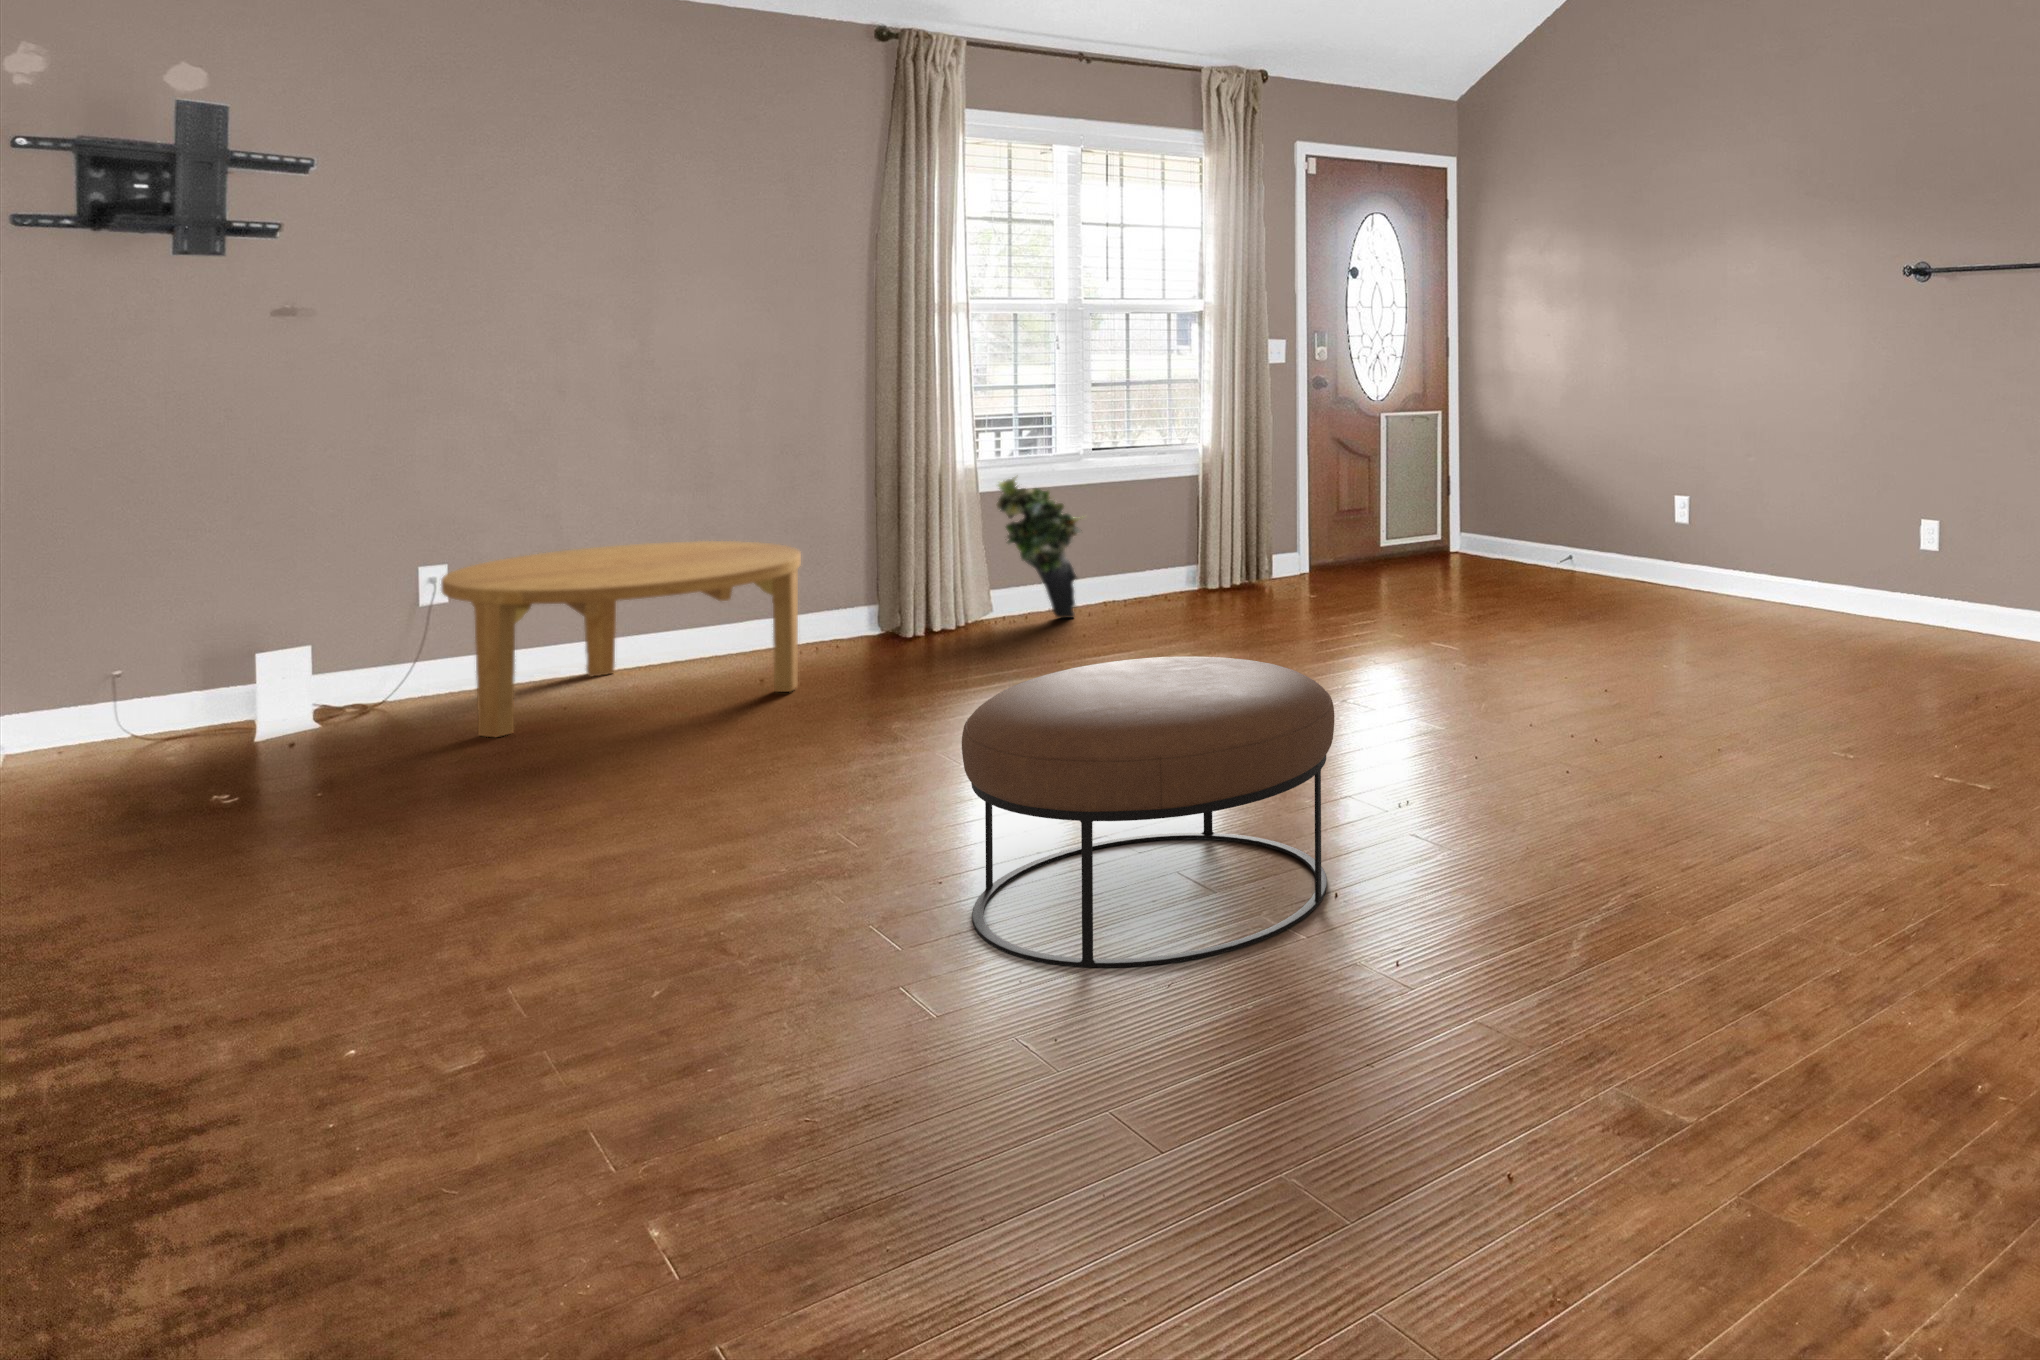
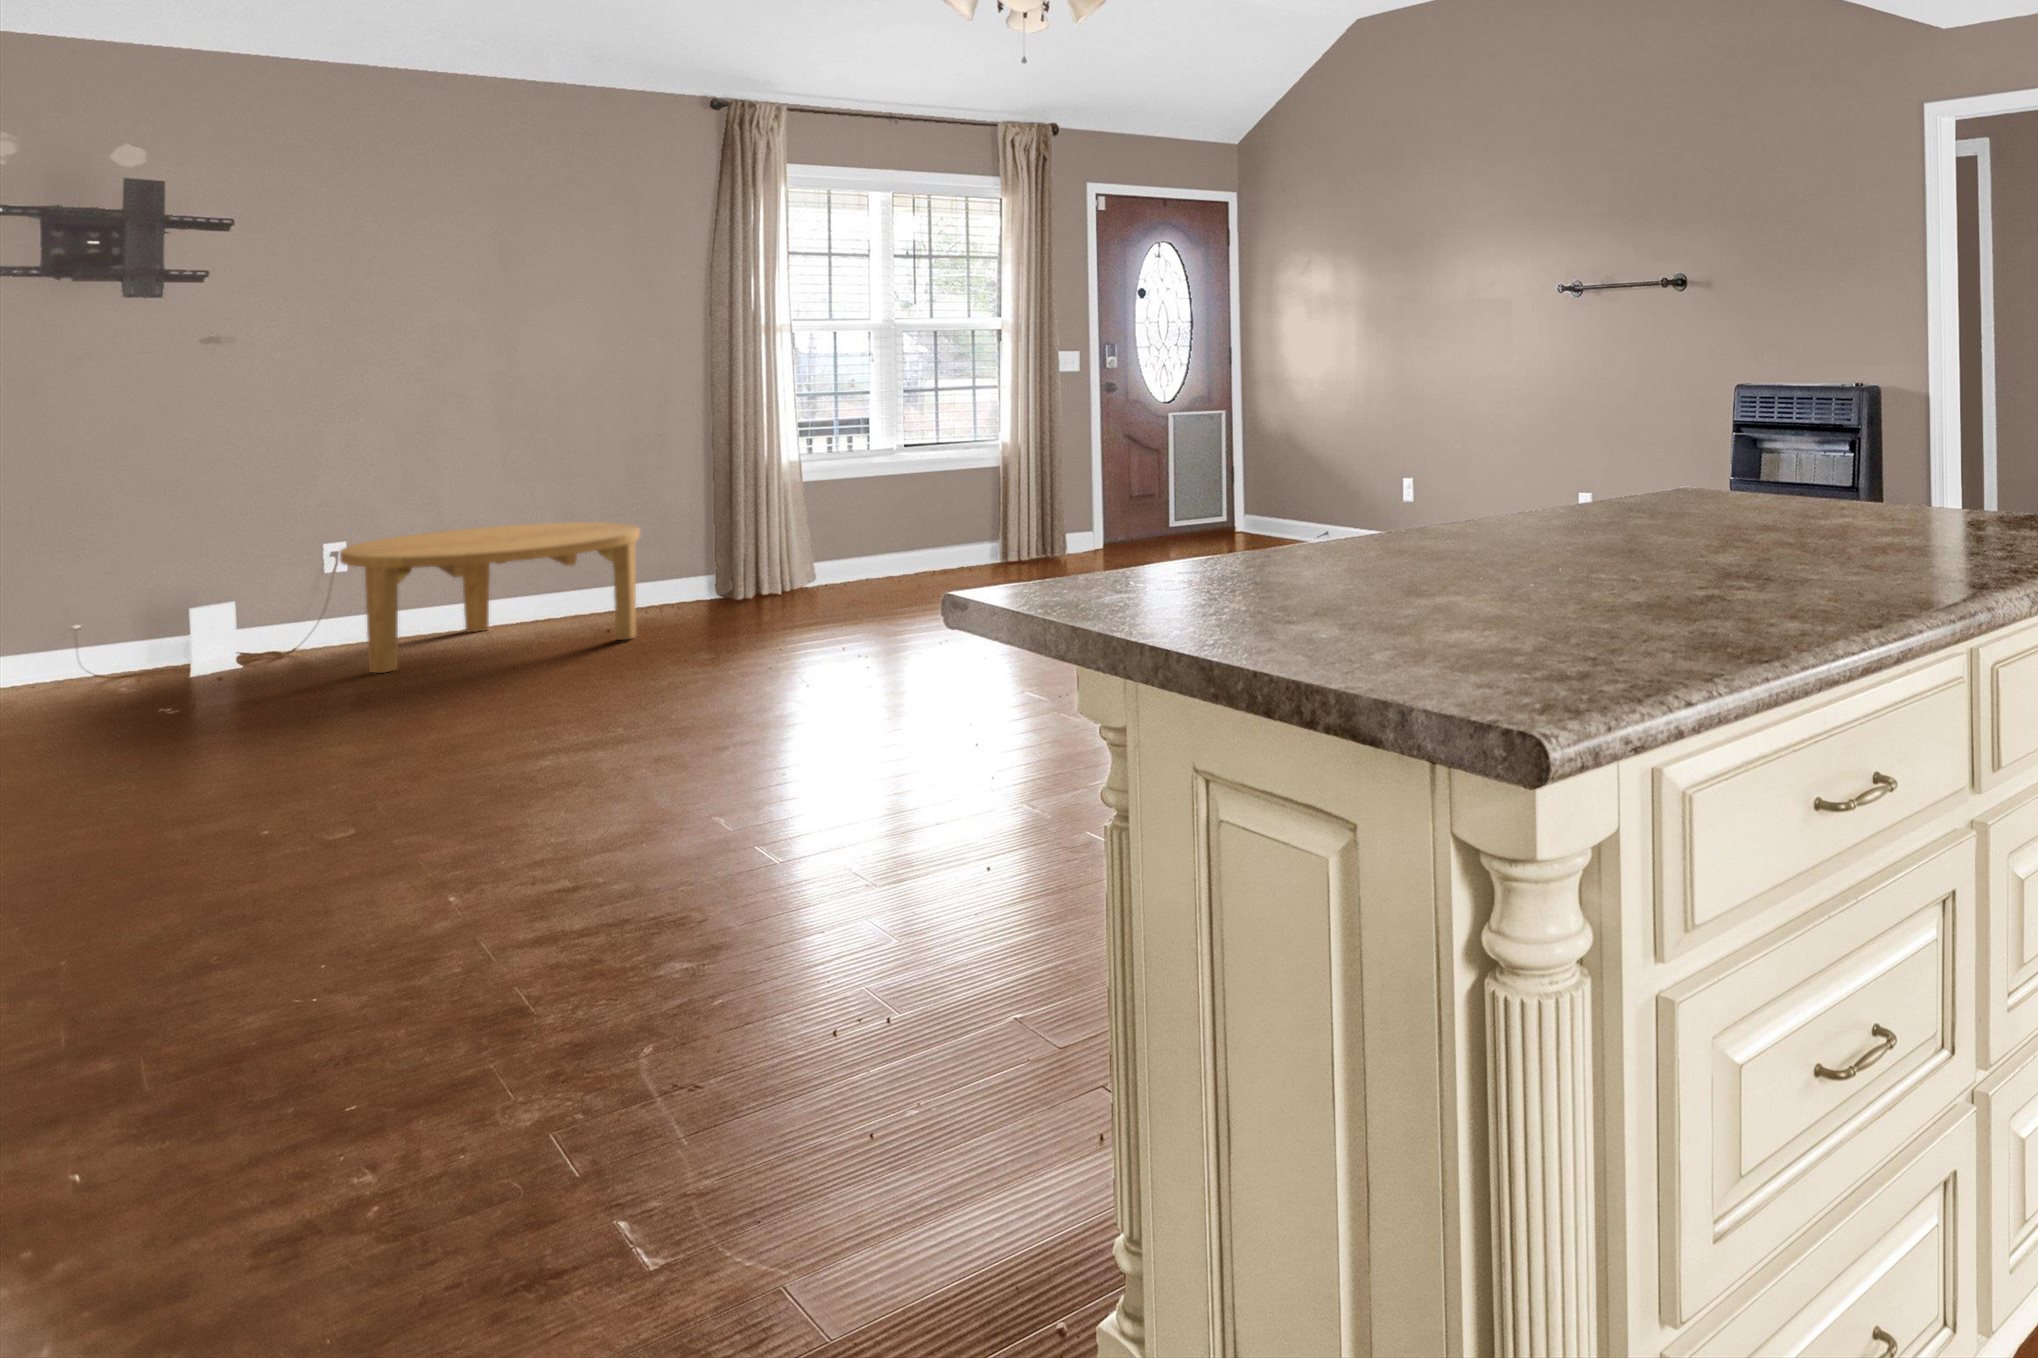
potted plant: present [997,478,1081,618] -> none [818,468,899,586]
ottoman: present [962,657,1334,967] -> none [701,588,985,791]

